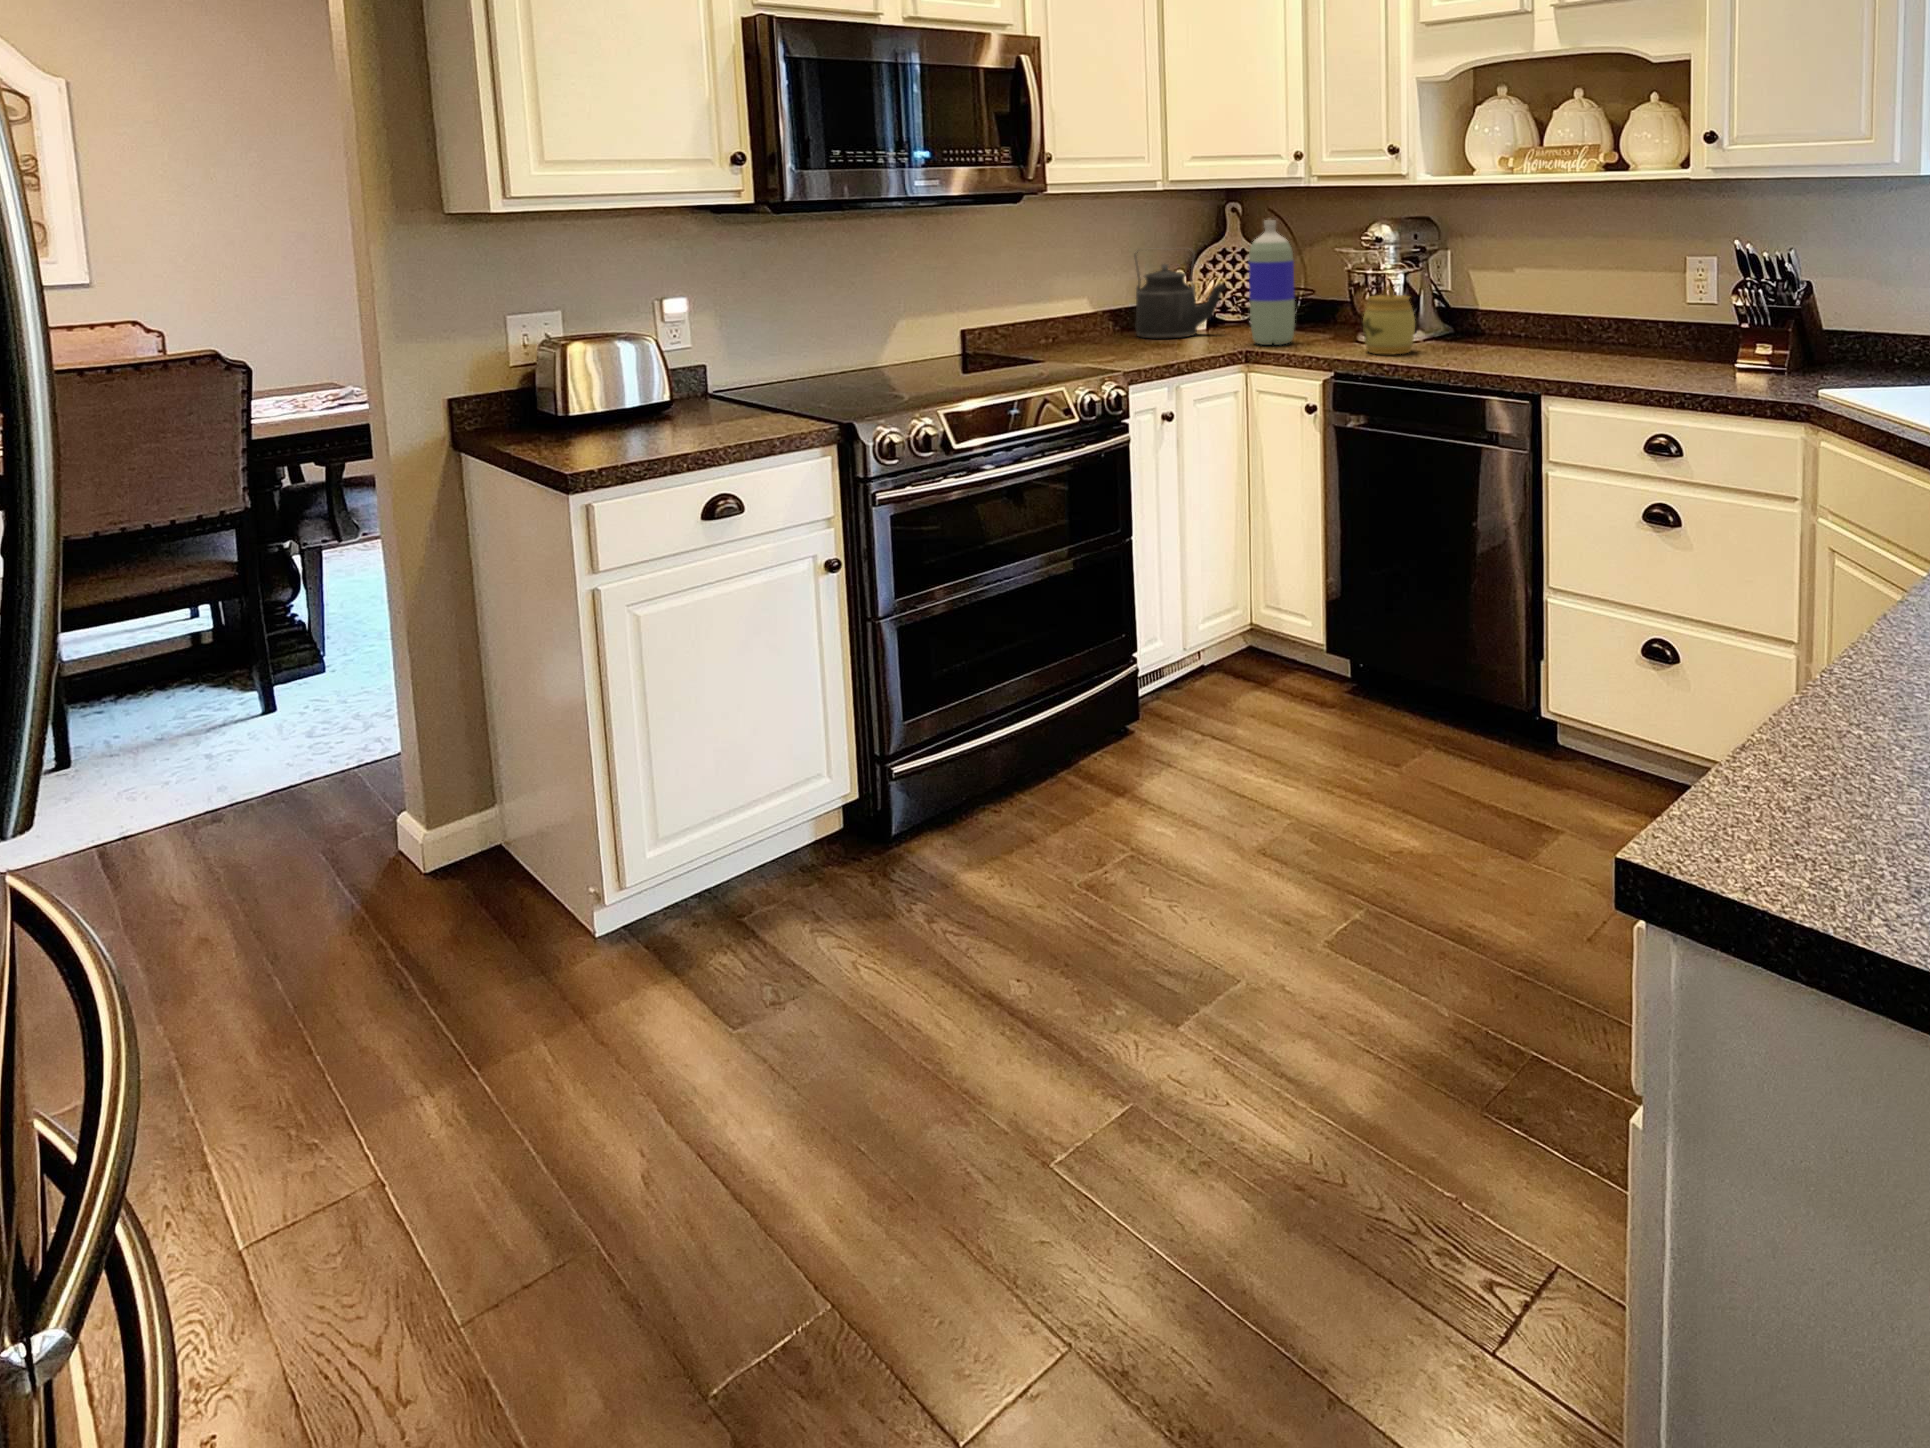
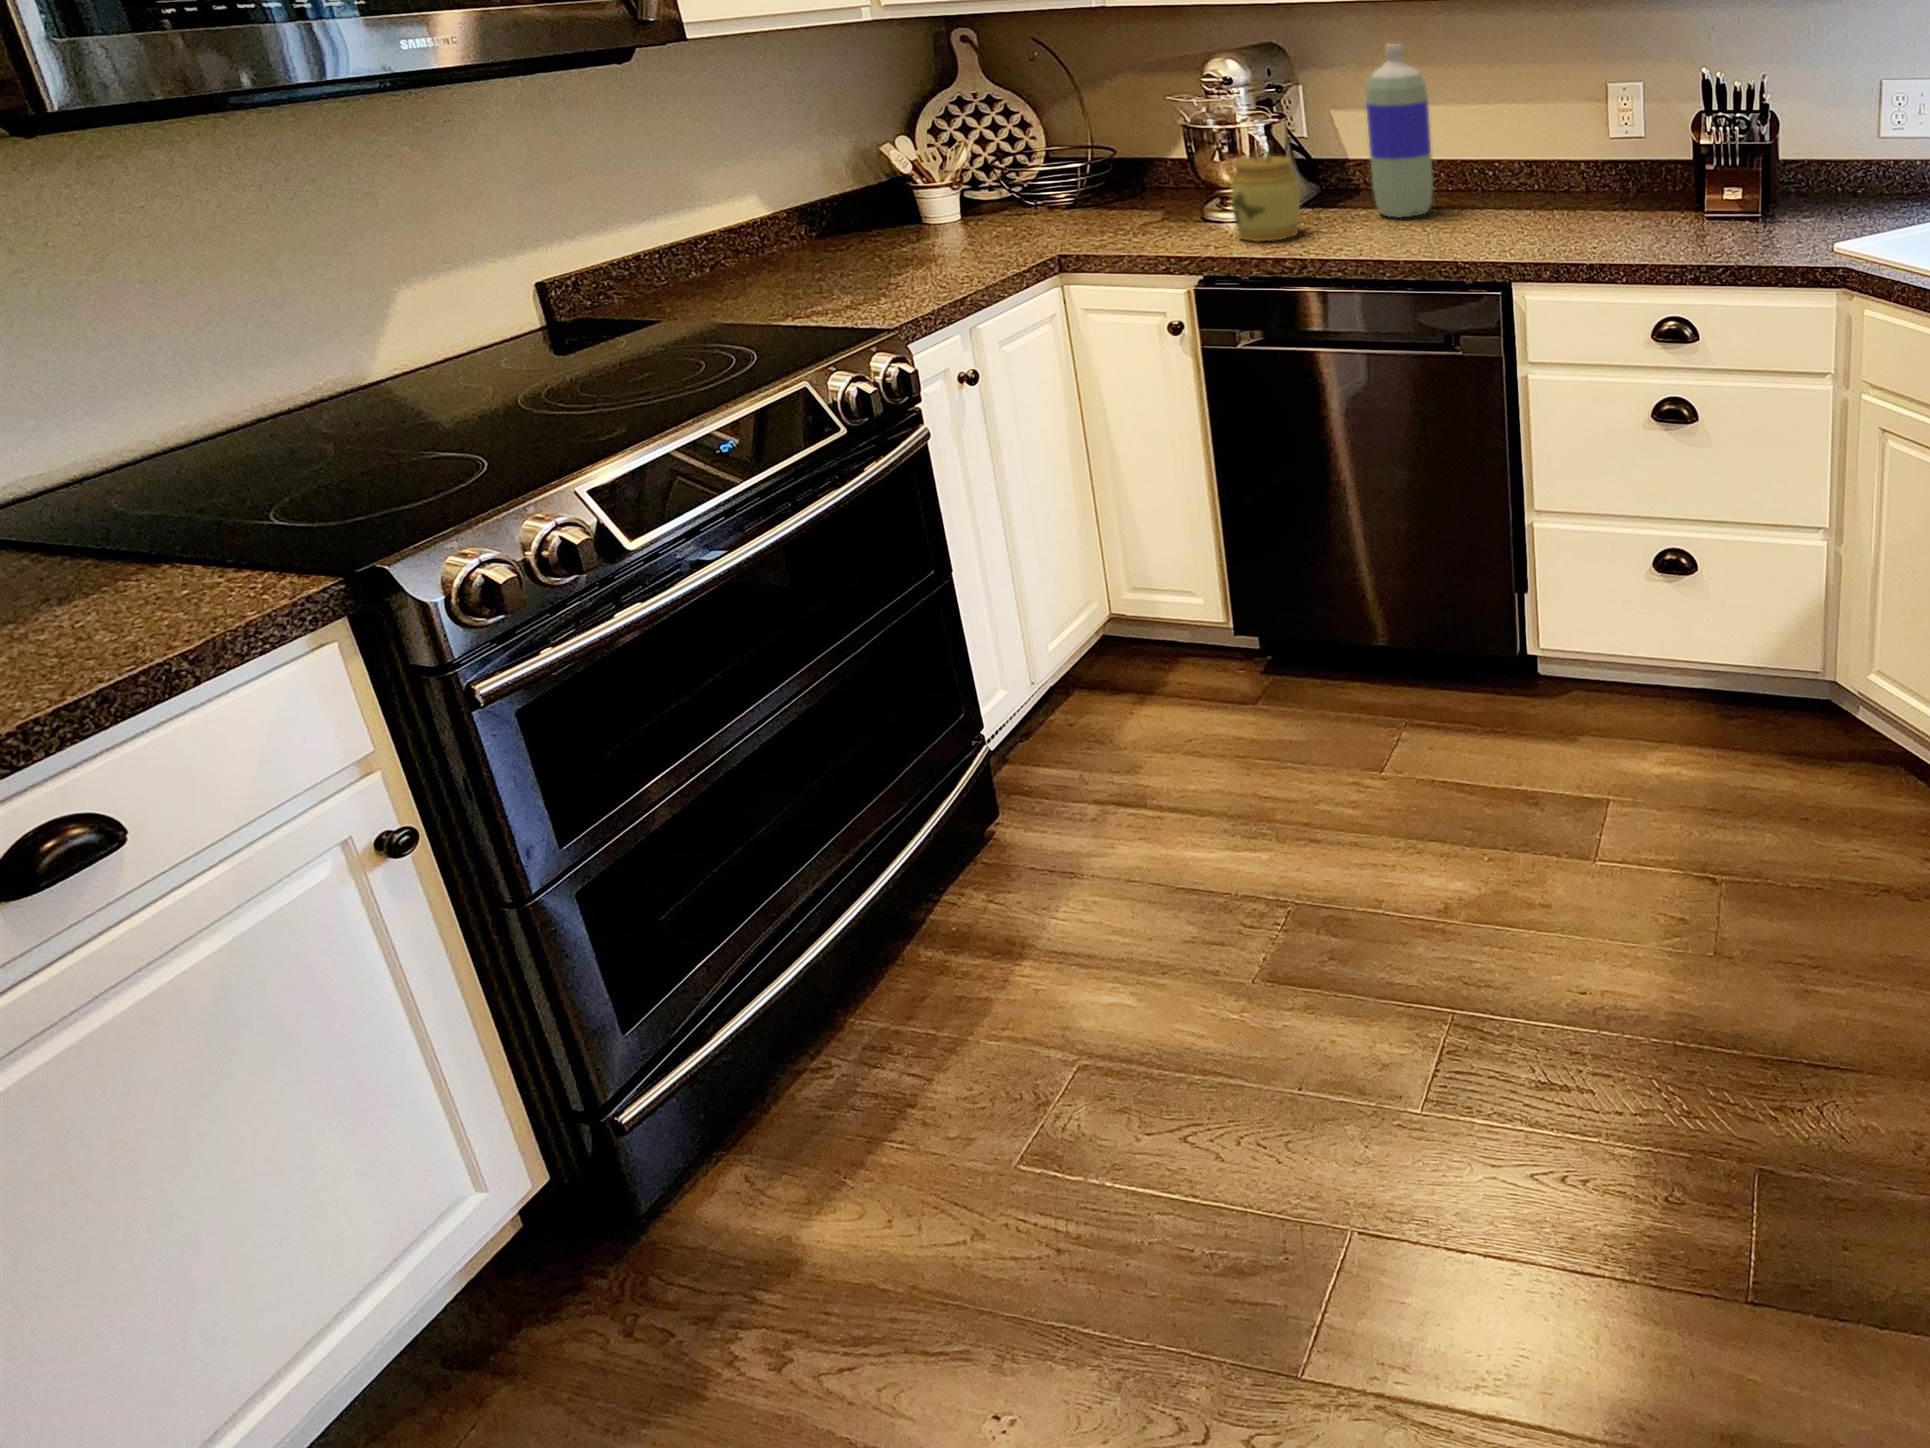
bottle: present [1249,220,1295,345] -> present [1366,44,1433,217]
kettle: present [1134,249,1226,338] -> none [834,104,996,248]

